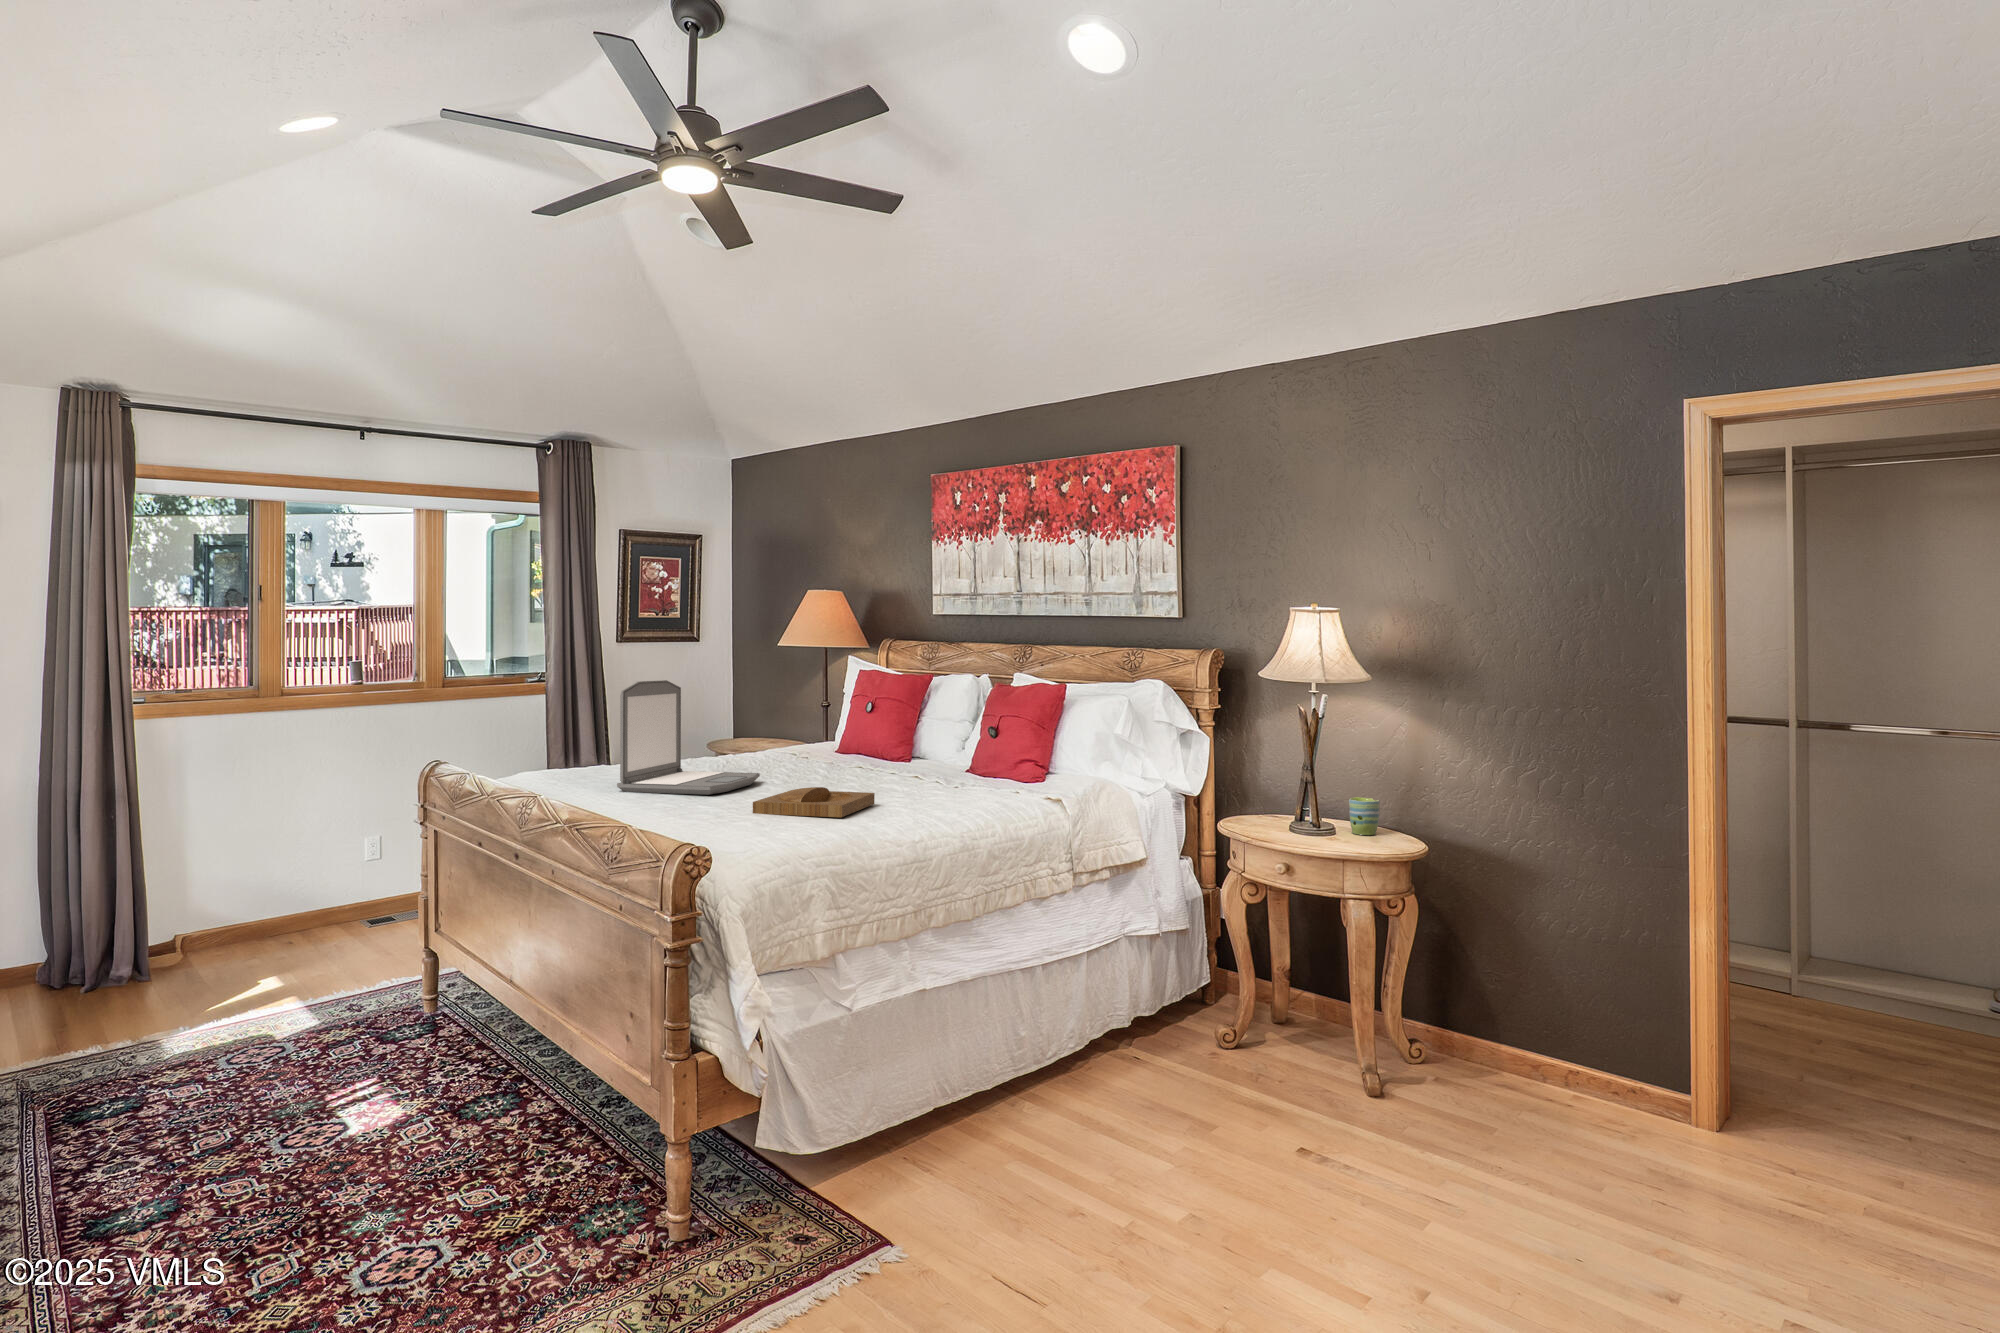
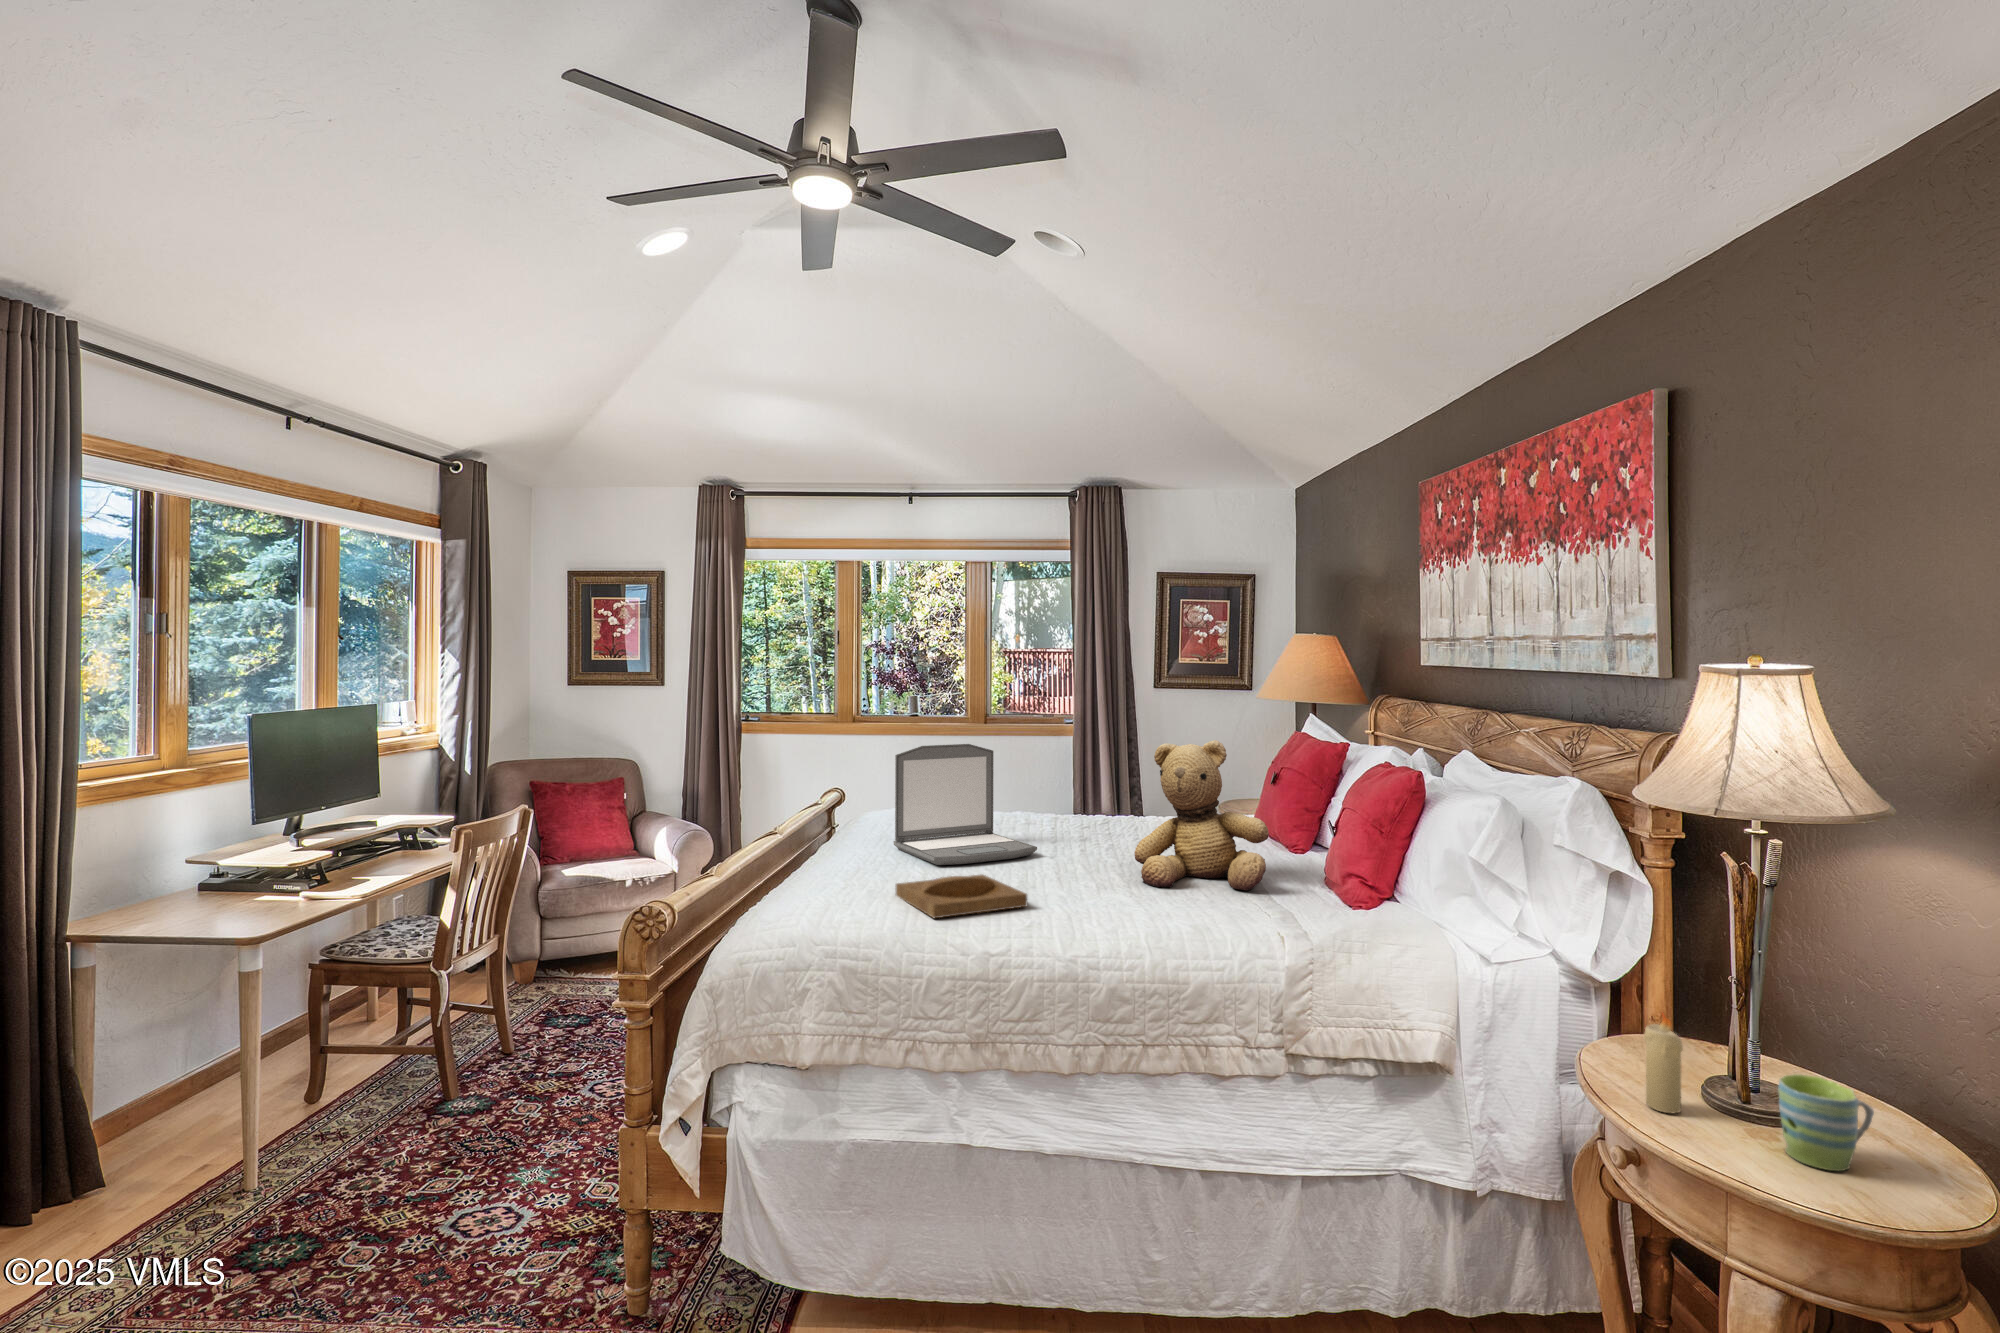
teddy bear: none [861,667,975,786] -> present [1134,740,1269,891]
candle: none [1292,781,1310,832] -> present [1644,1014,1683,1113]

